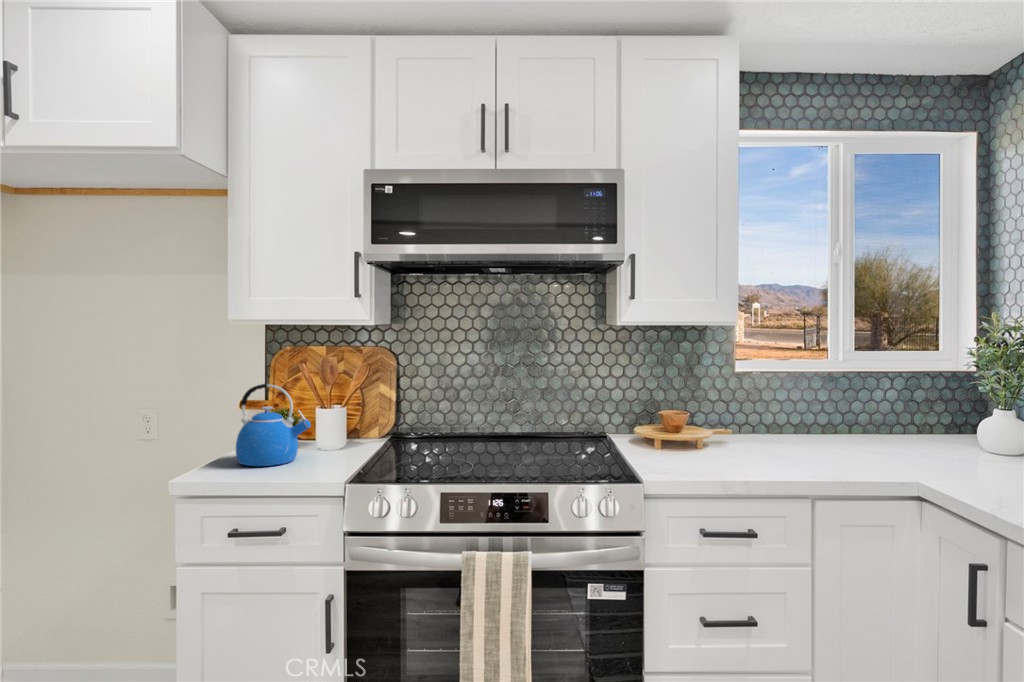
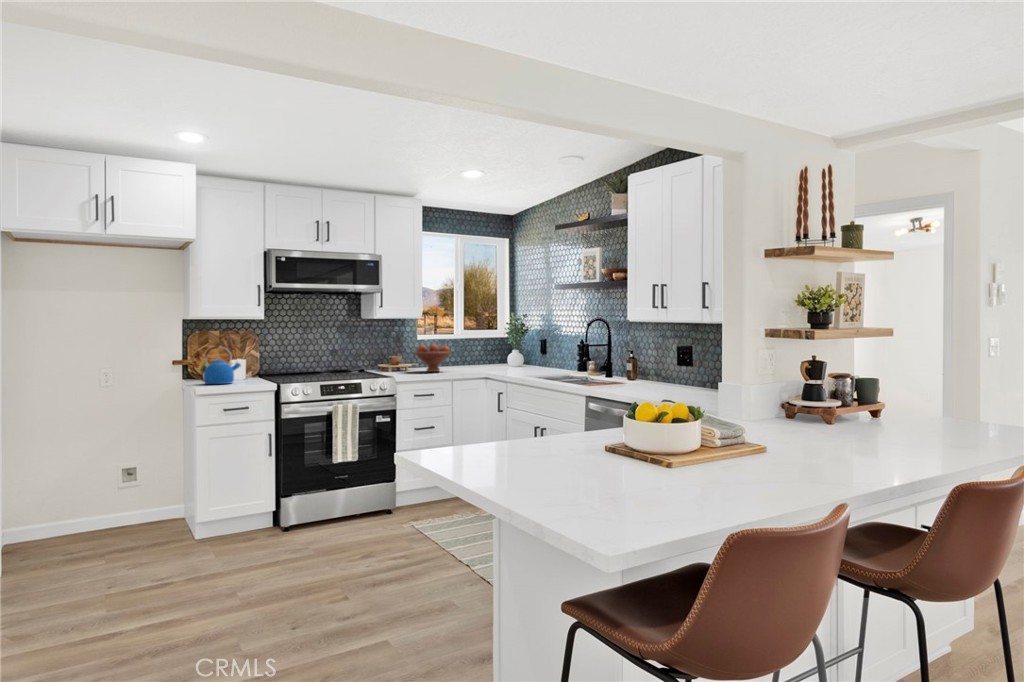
fruit bowl: none [715,388,814,459] -> present [415,344,451,372]

